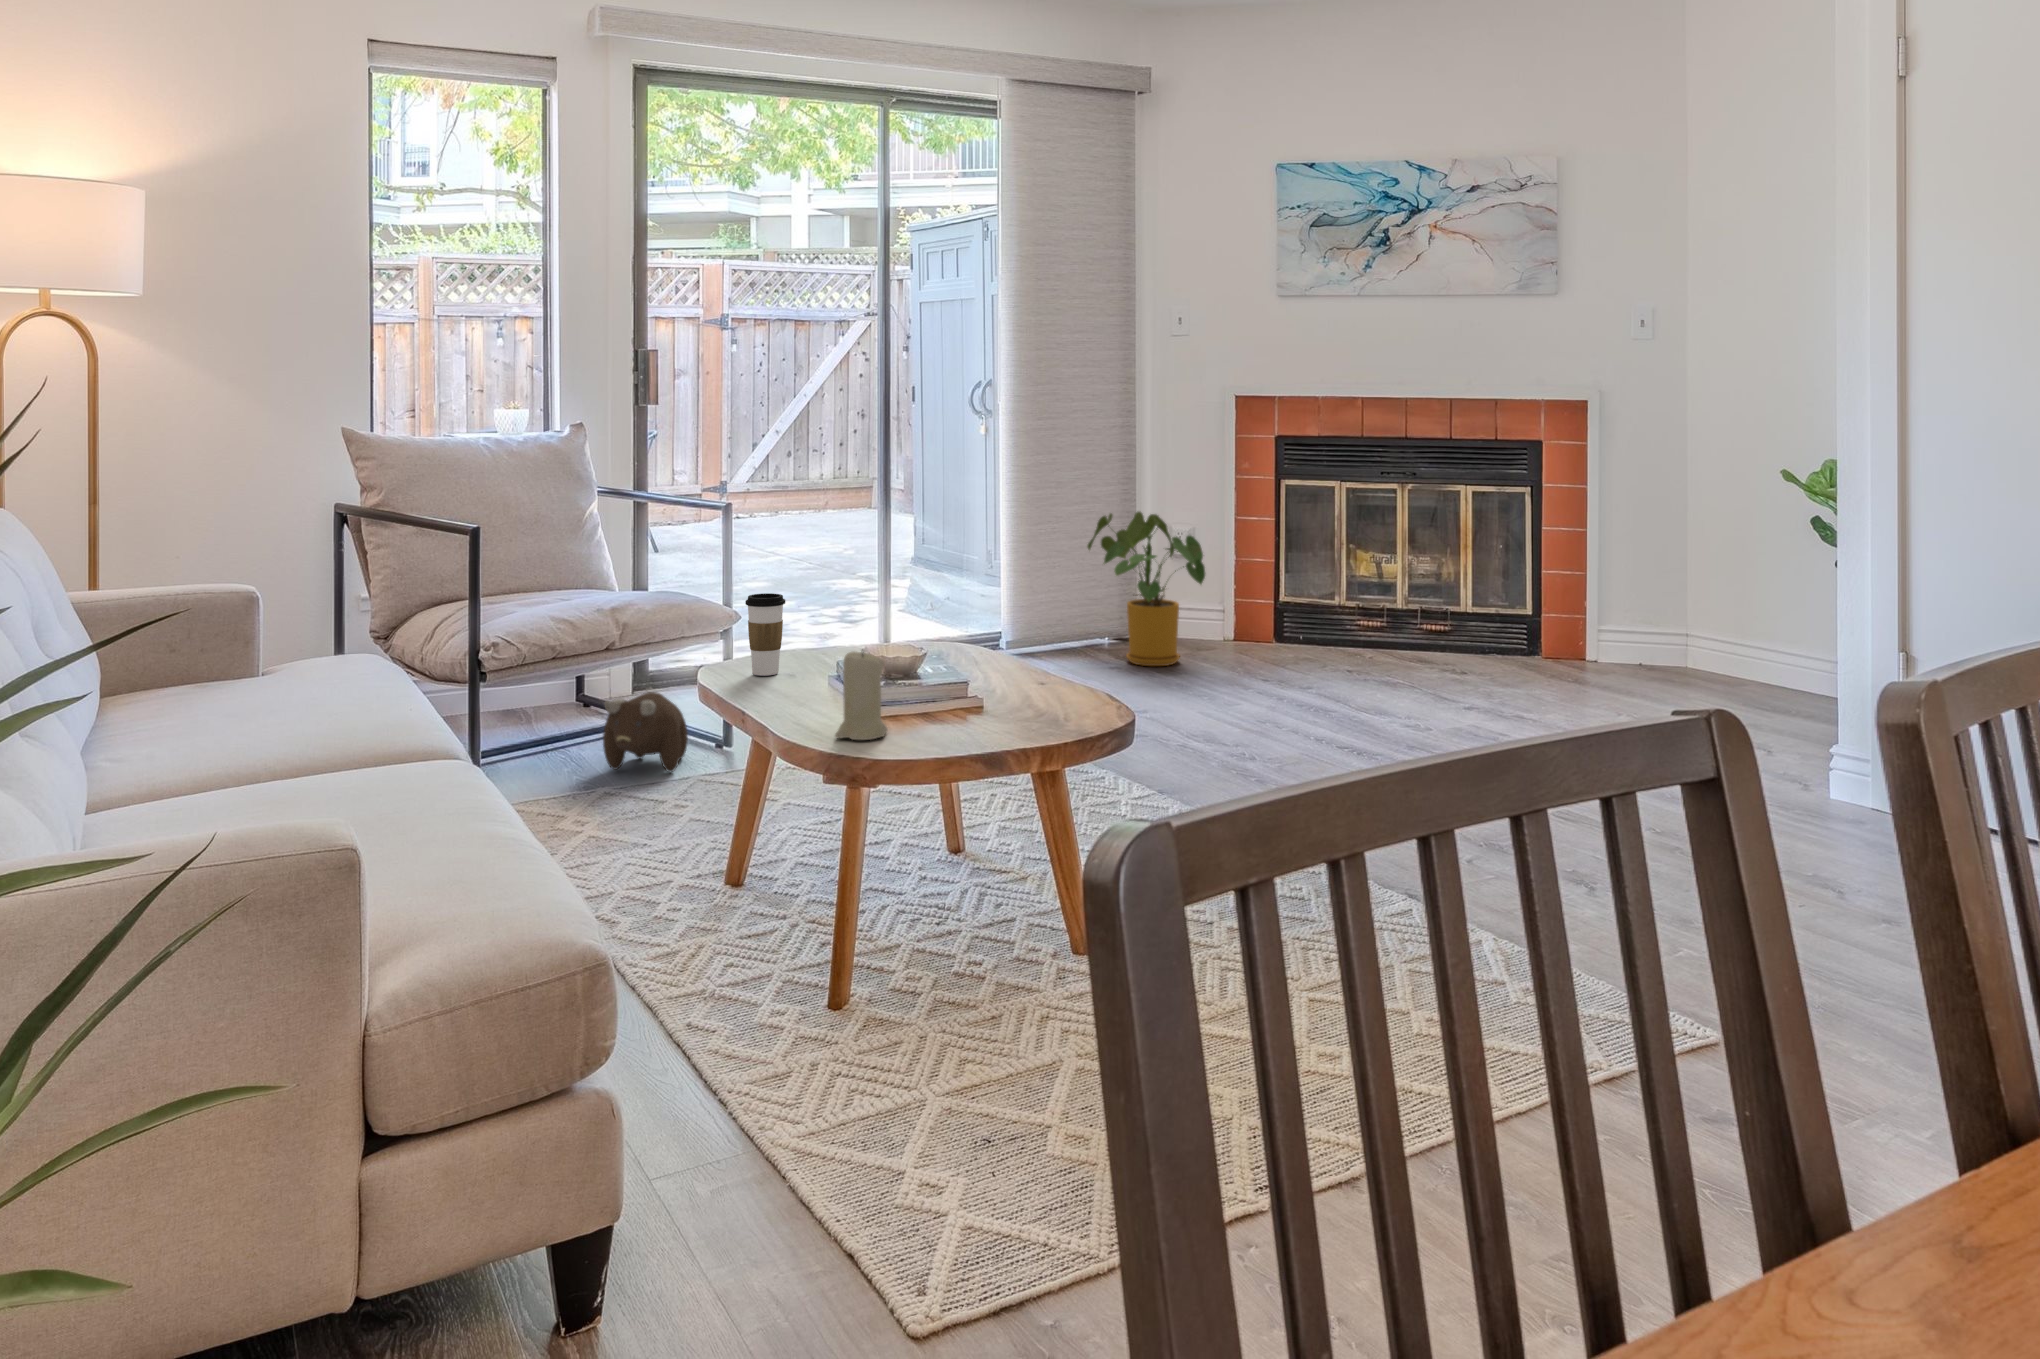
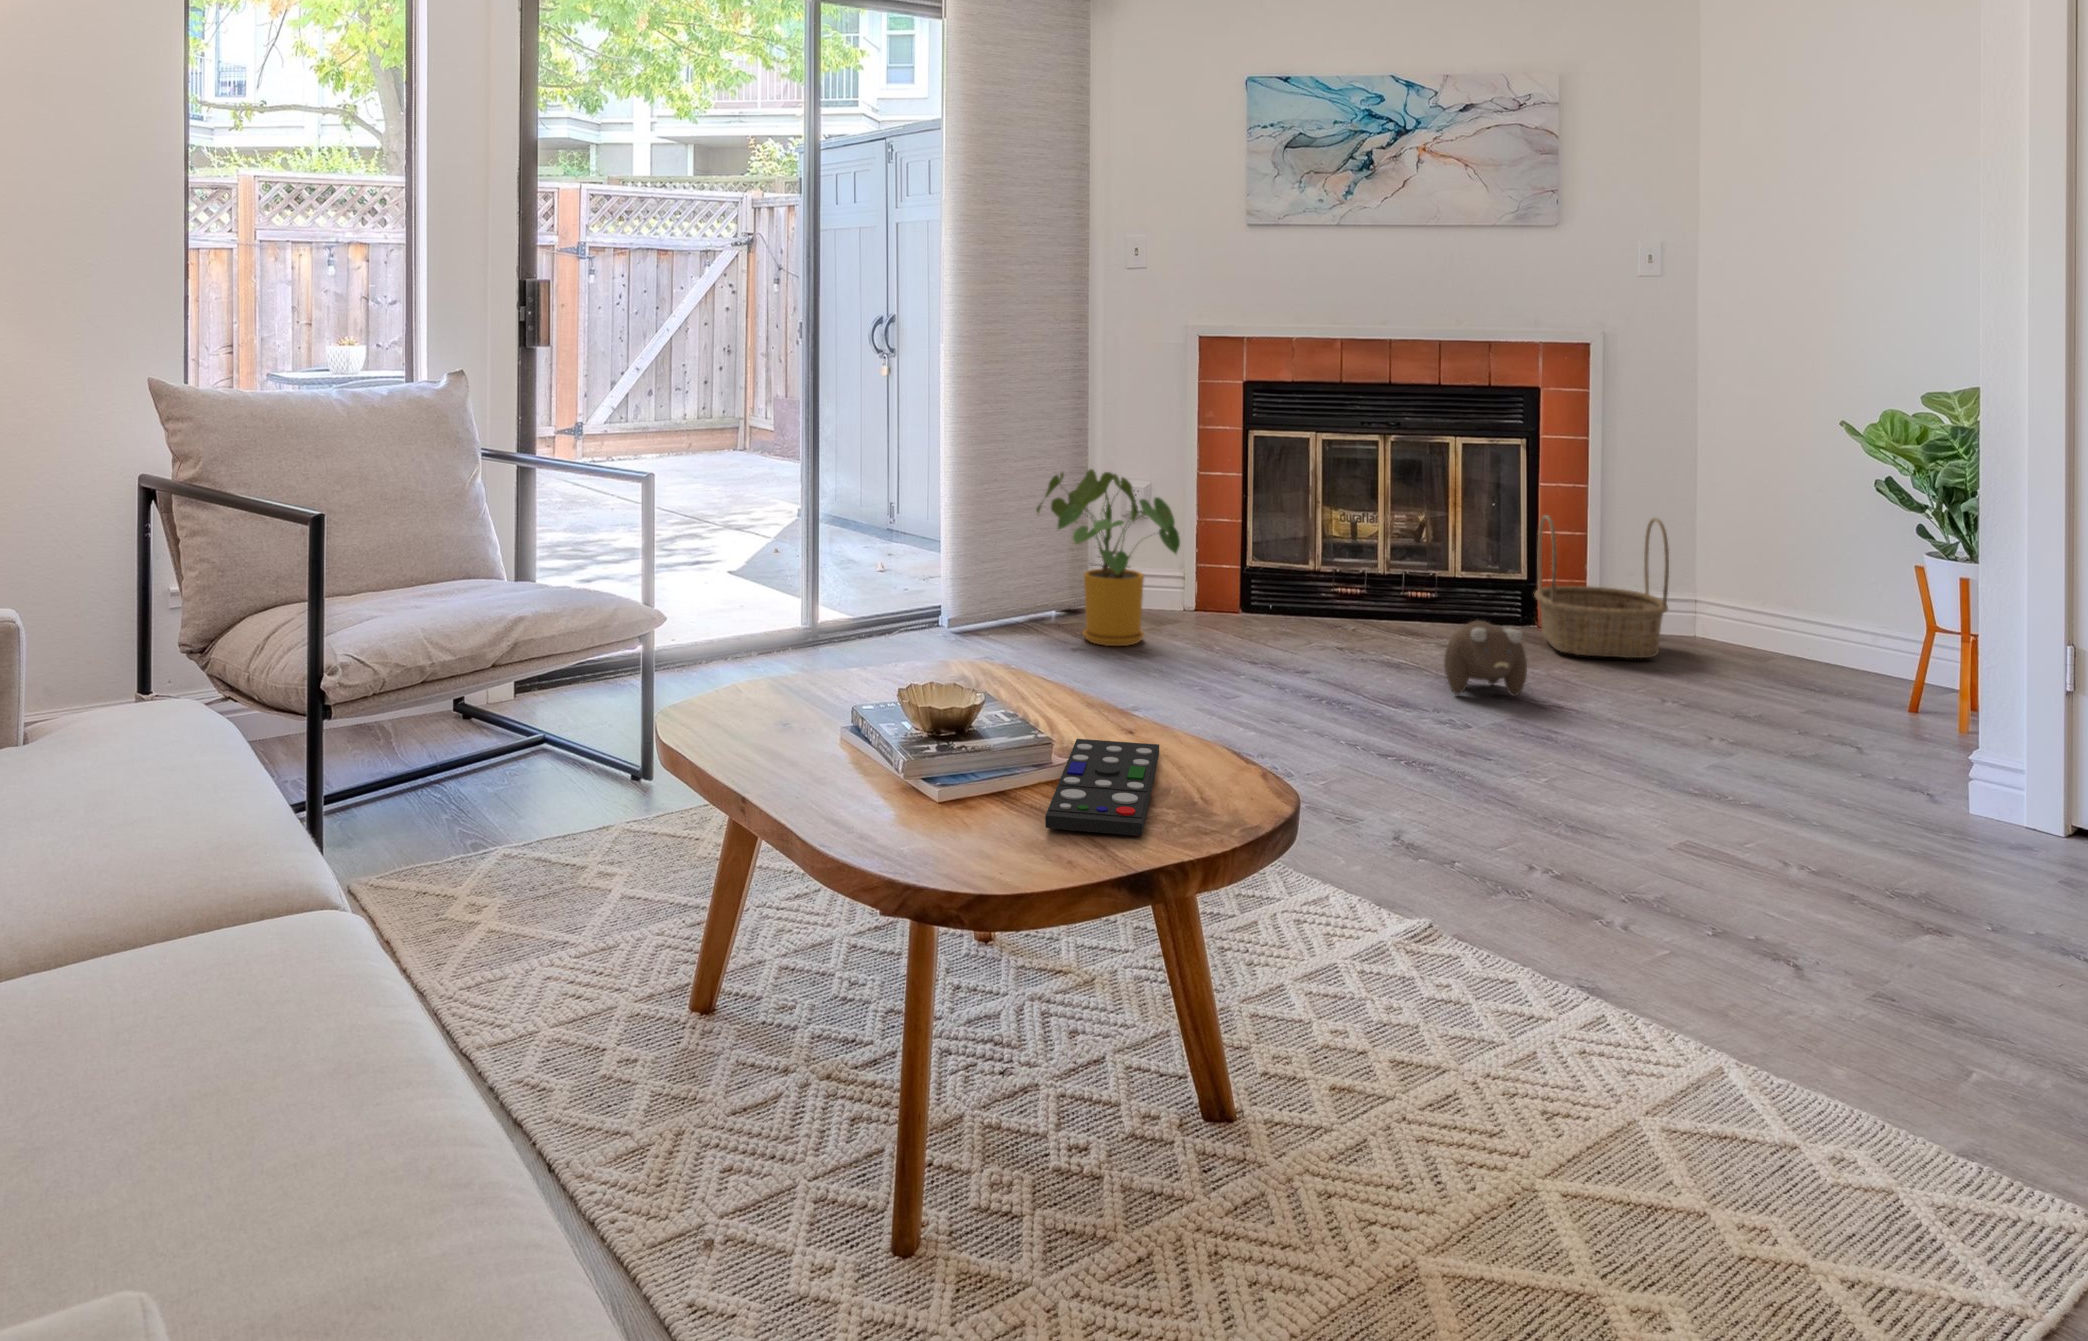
basket: none [1528,553,1641,680] -> present [1534,515,1669,658]
coffee cup: present [745,593,785,676] -> none [709,604,764,719]
candle: present [835,651,888,740] -> none [885,708,960,848]
remote control: none [943,686,1051,736] -> present [1045,739,1159,836]
plush toy: present [603,692,688,772] -> present [1444,620,1527,696]

